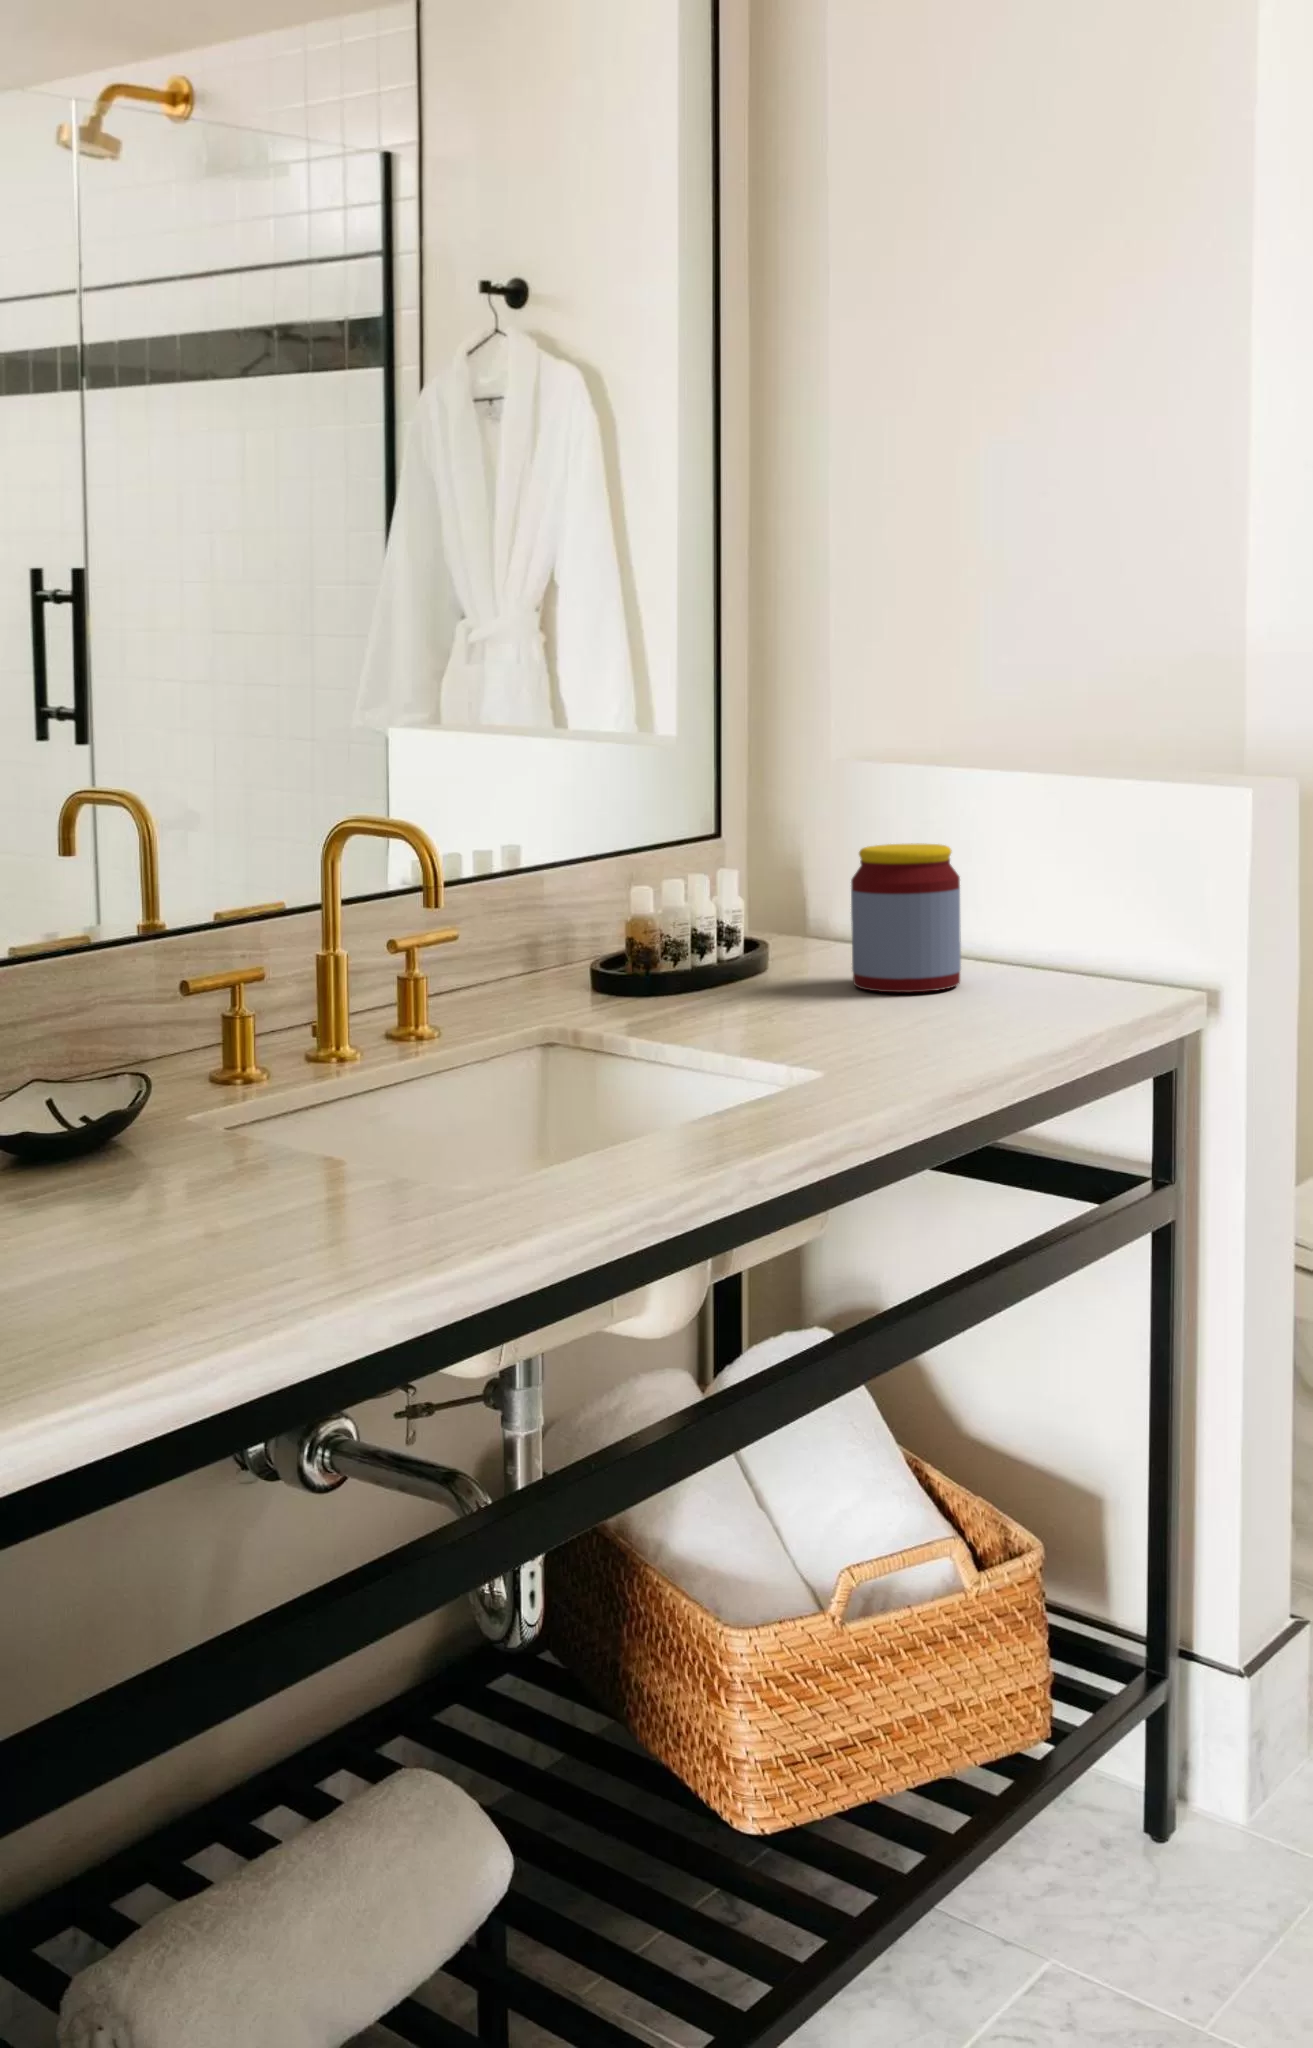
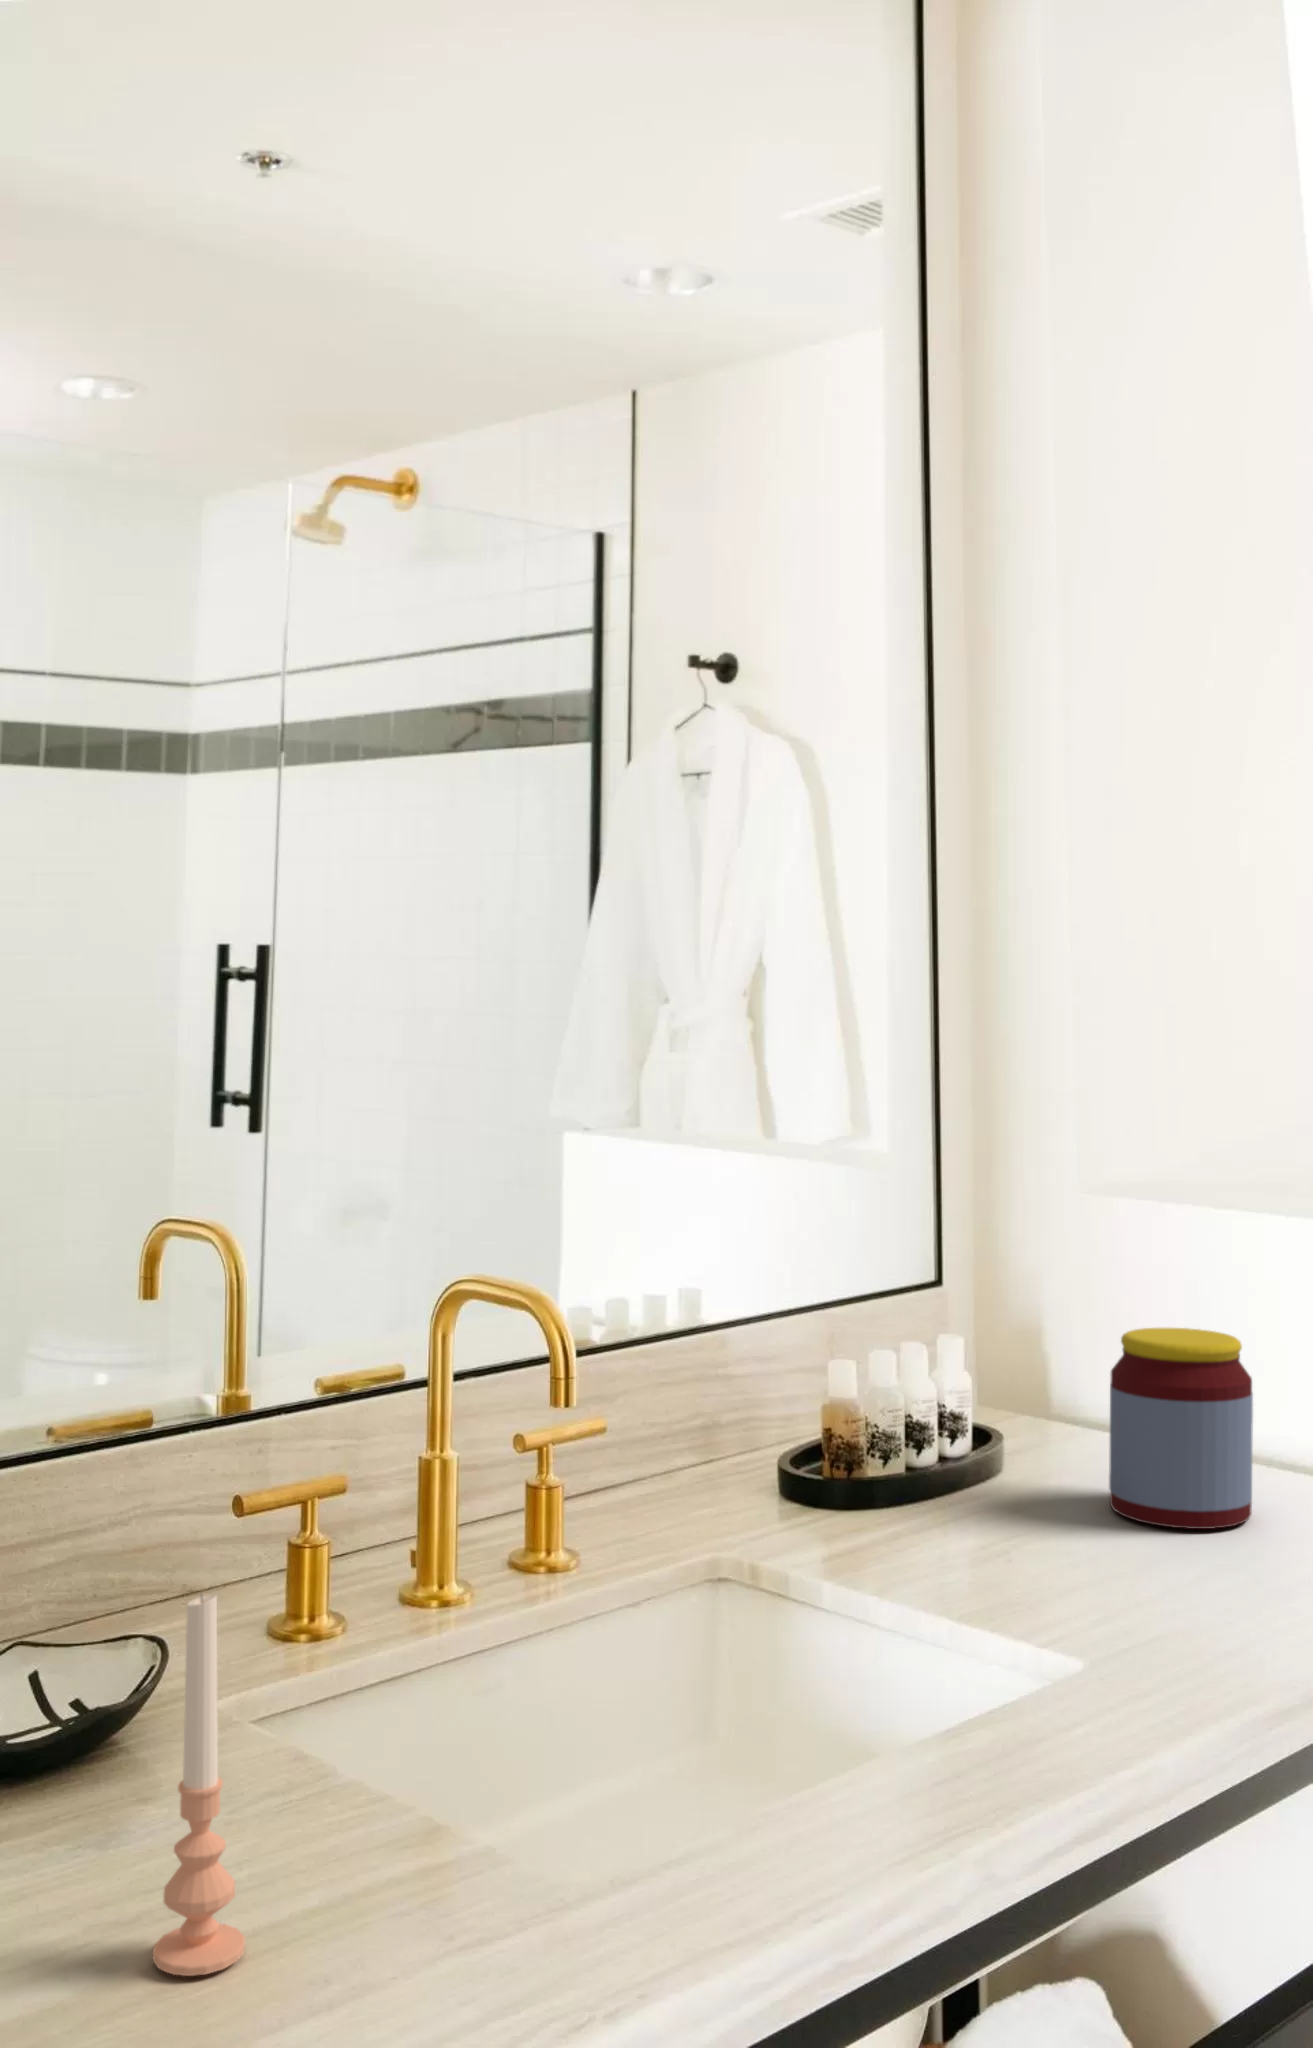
candle: none [202,973,263,1218] -> present [153,1594,245,1976]

